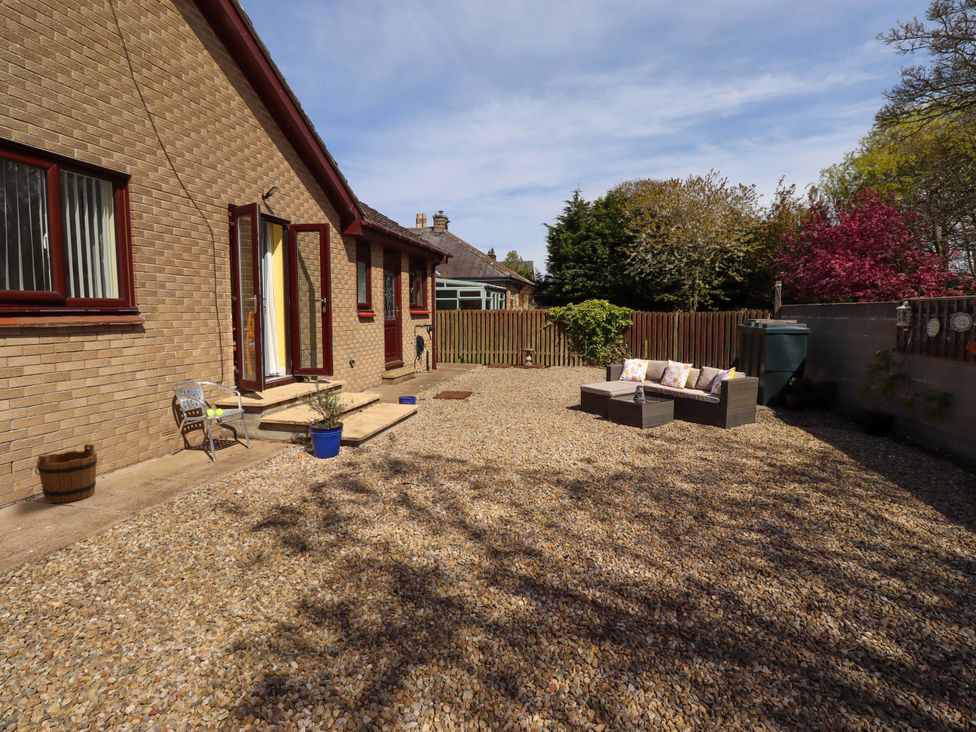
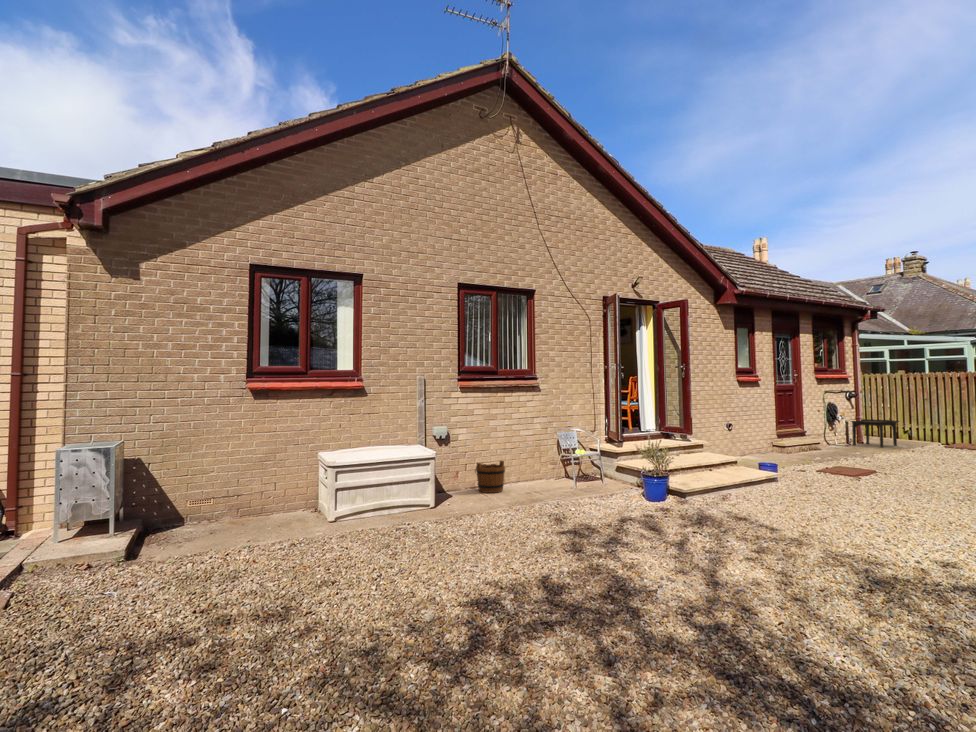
round table: none [431,349,467,373] -> present [851,419,899,448]

